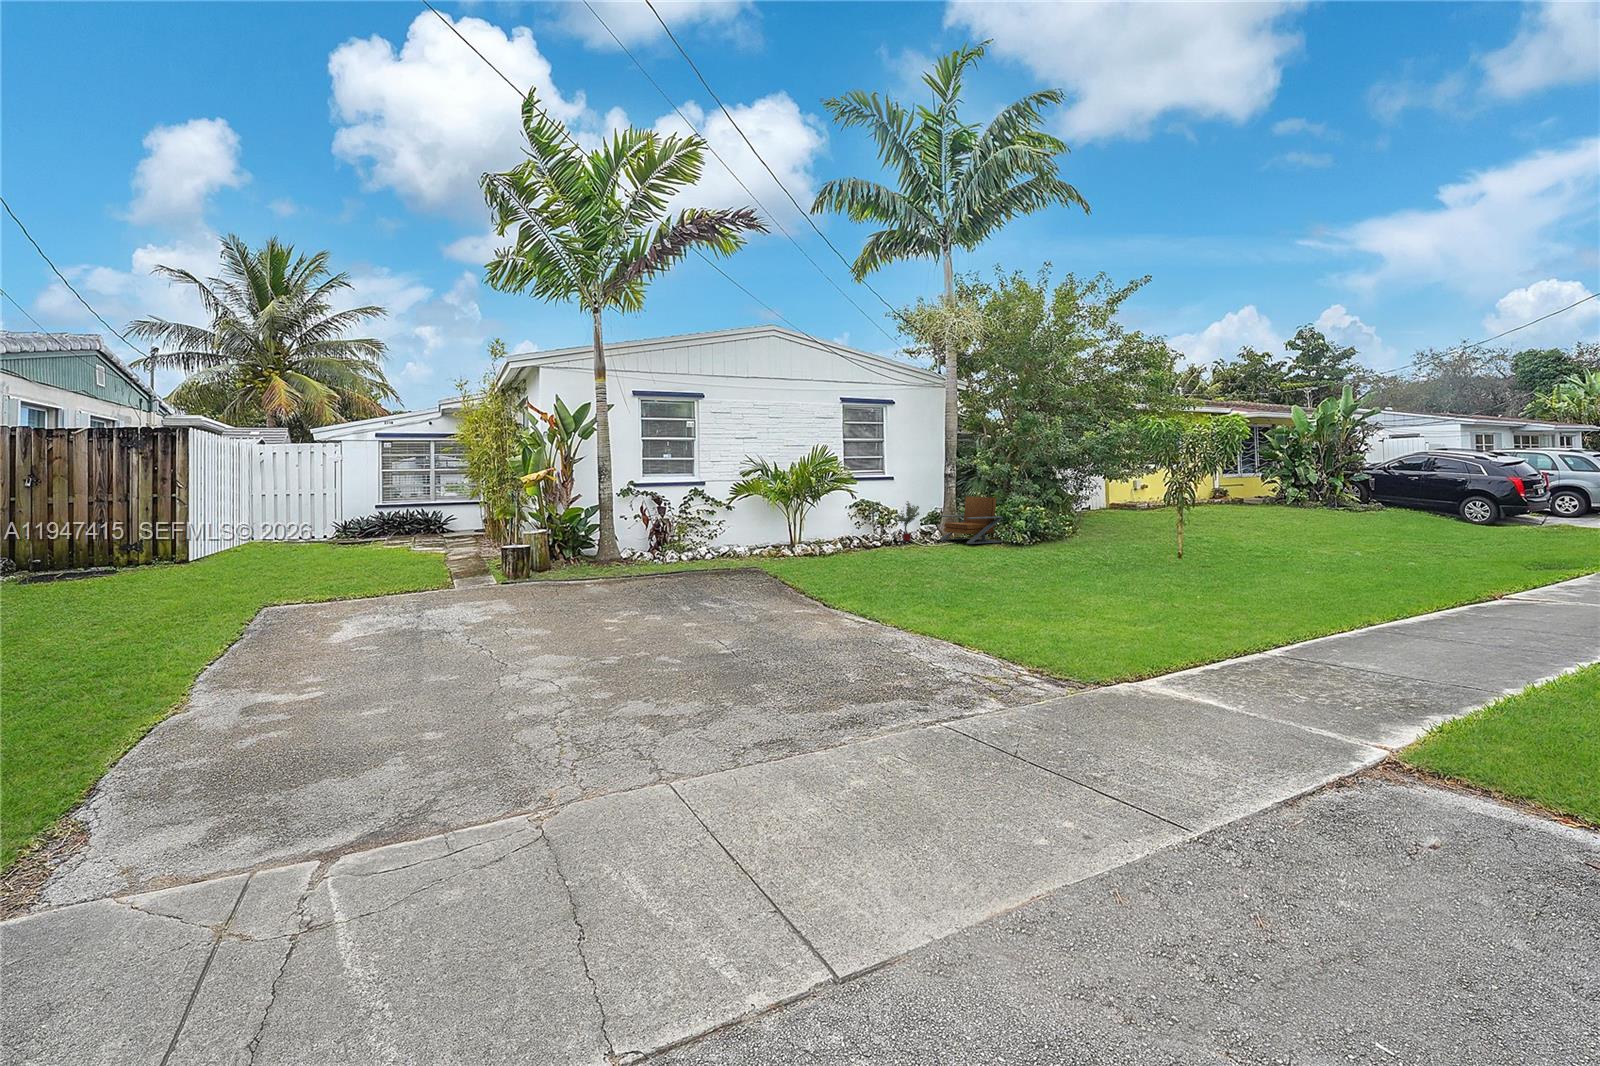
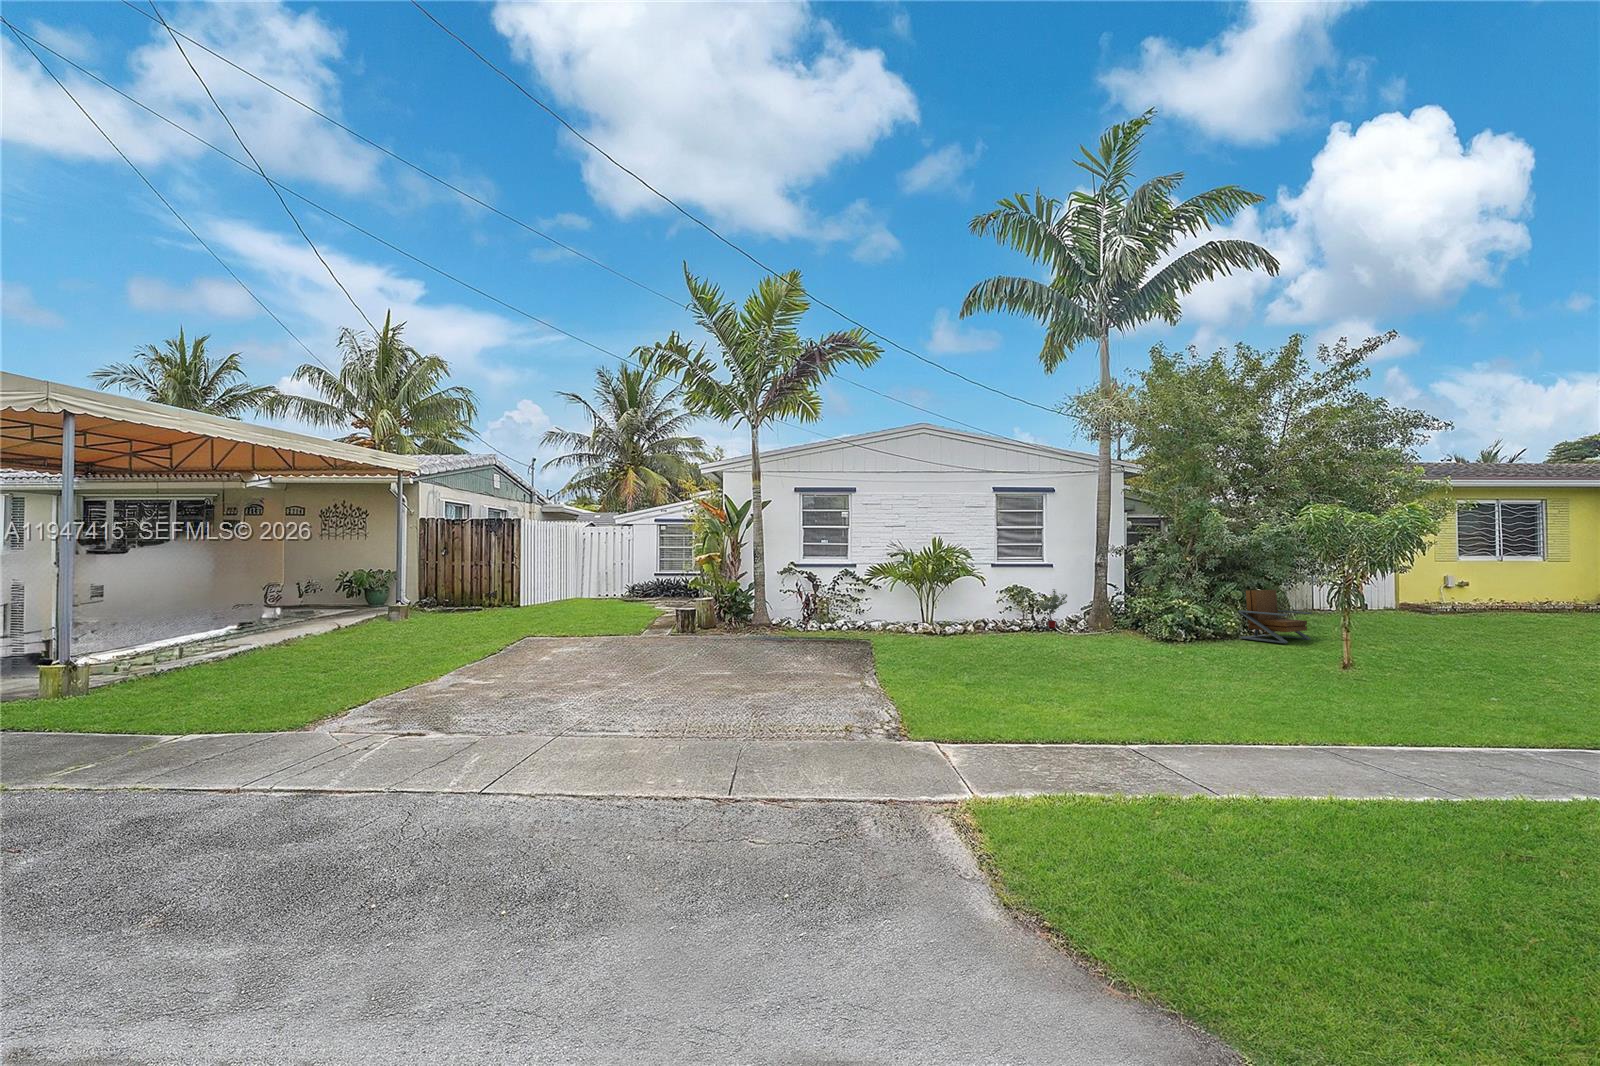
lounge chair: present [940,496,1003,544] -> present [1238,590,1312,643]

